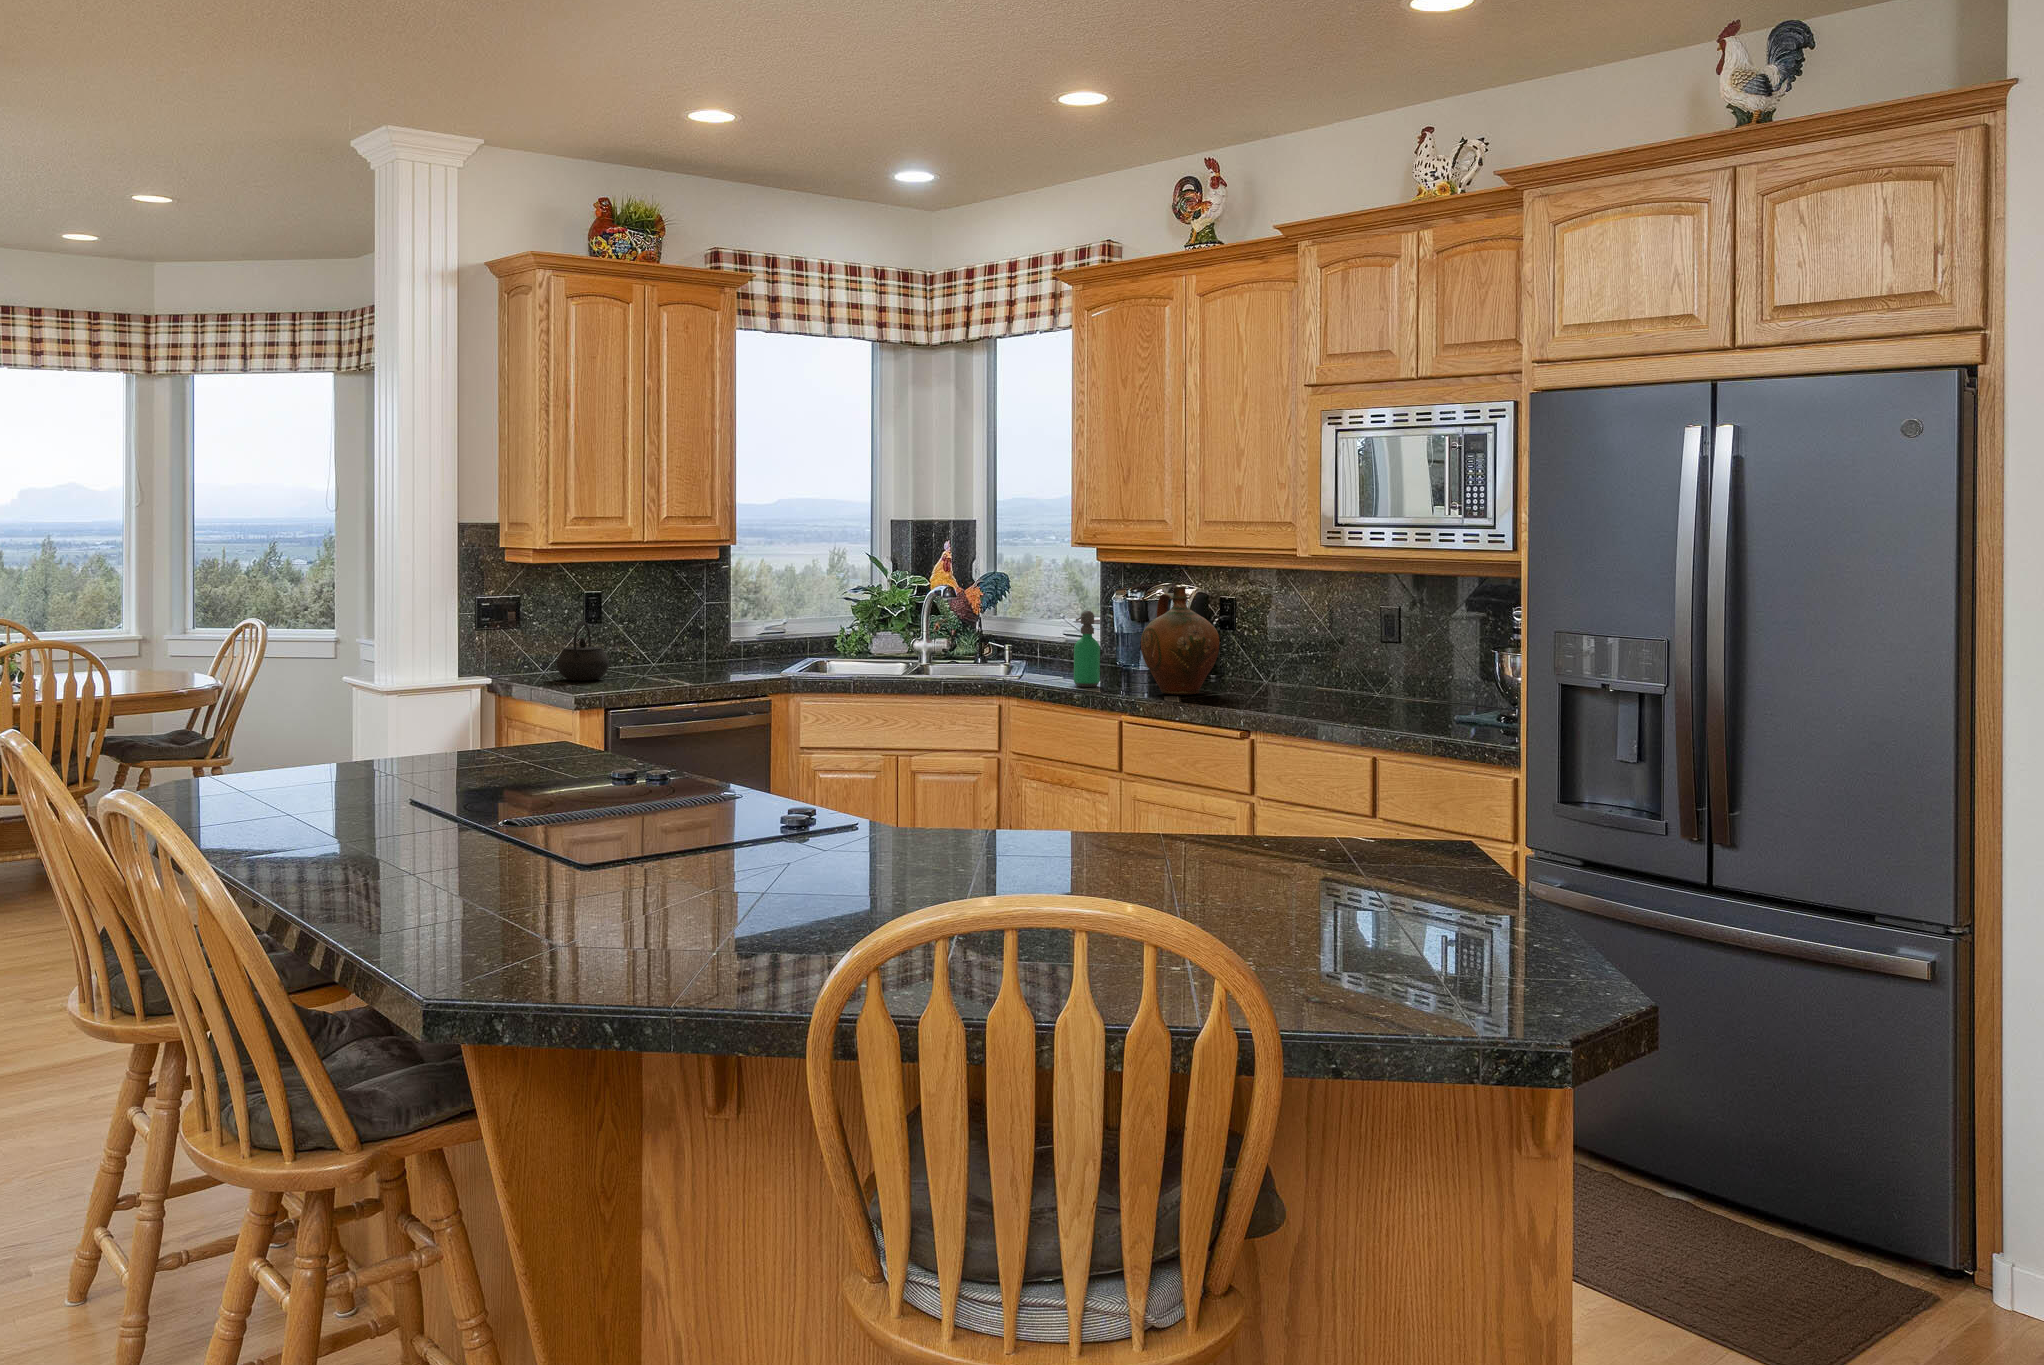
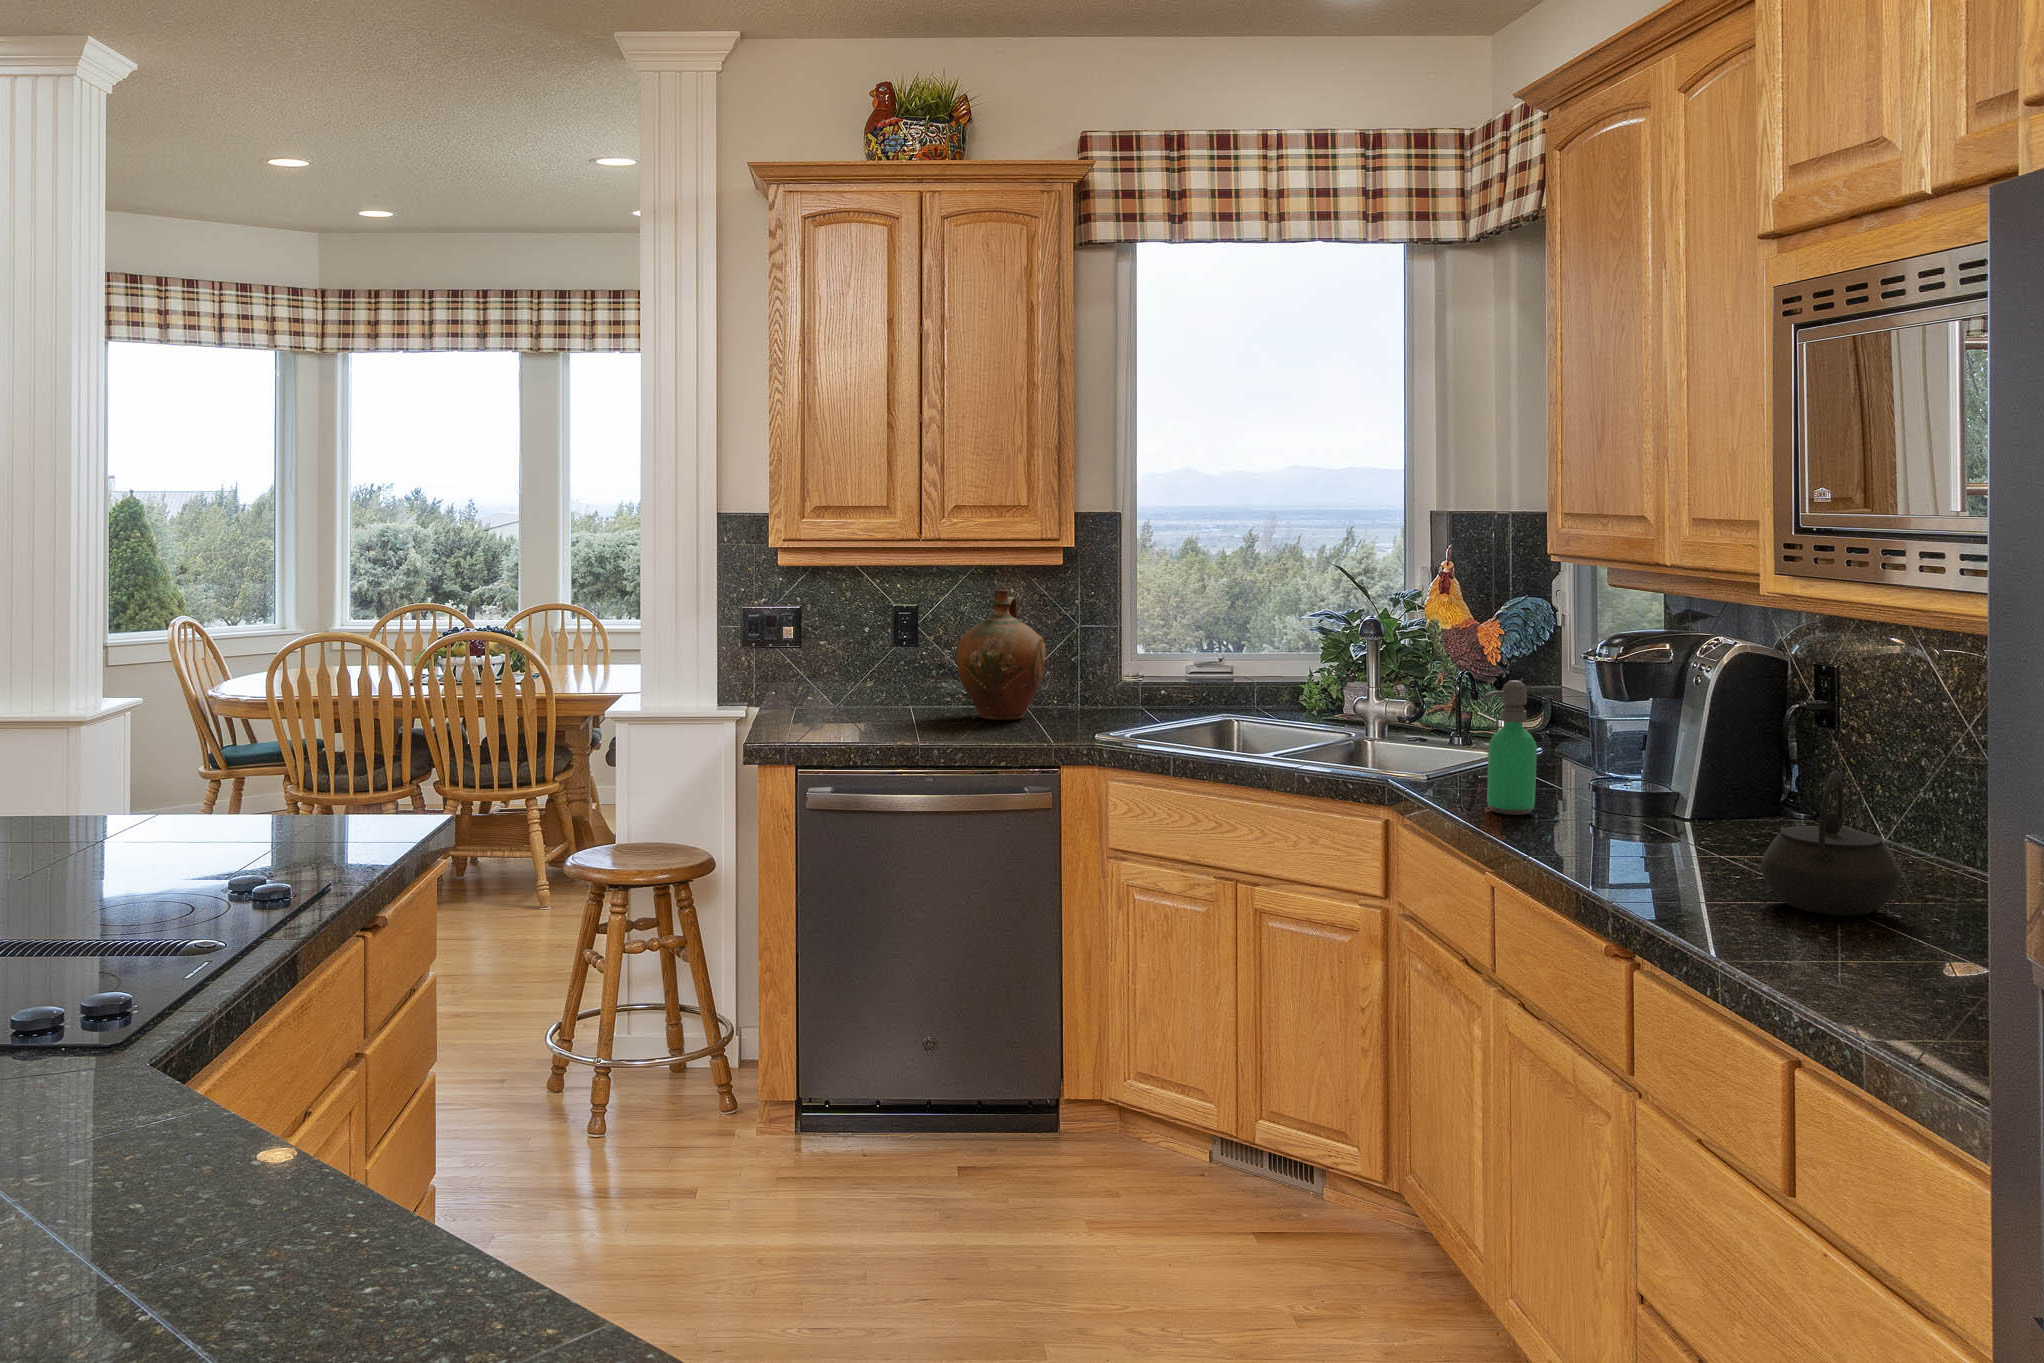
ceramic jug: present [1141,587,1220,695] -> present [956,590,1046,720]
kettle: present [556,621,610,681] -> present [1761,770,1900,916]

